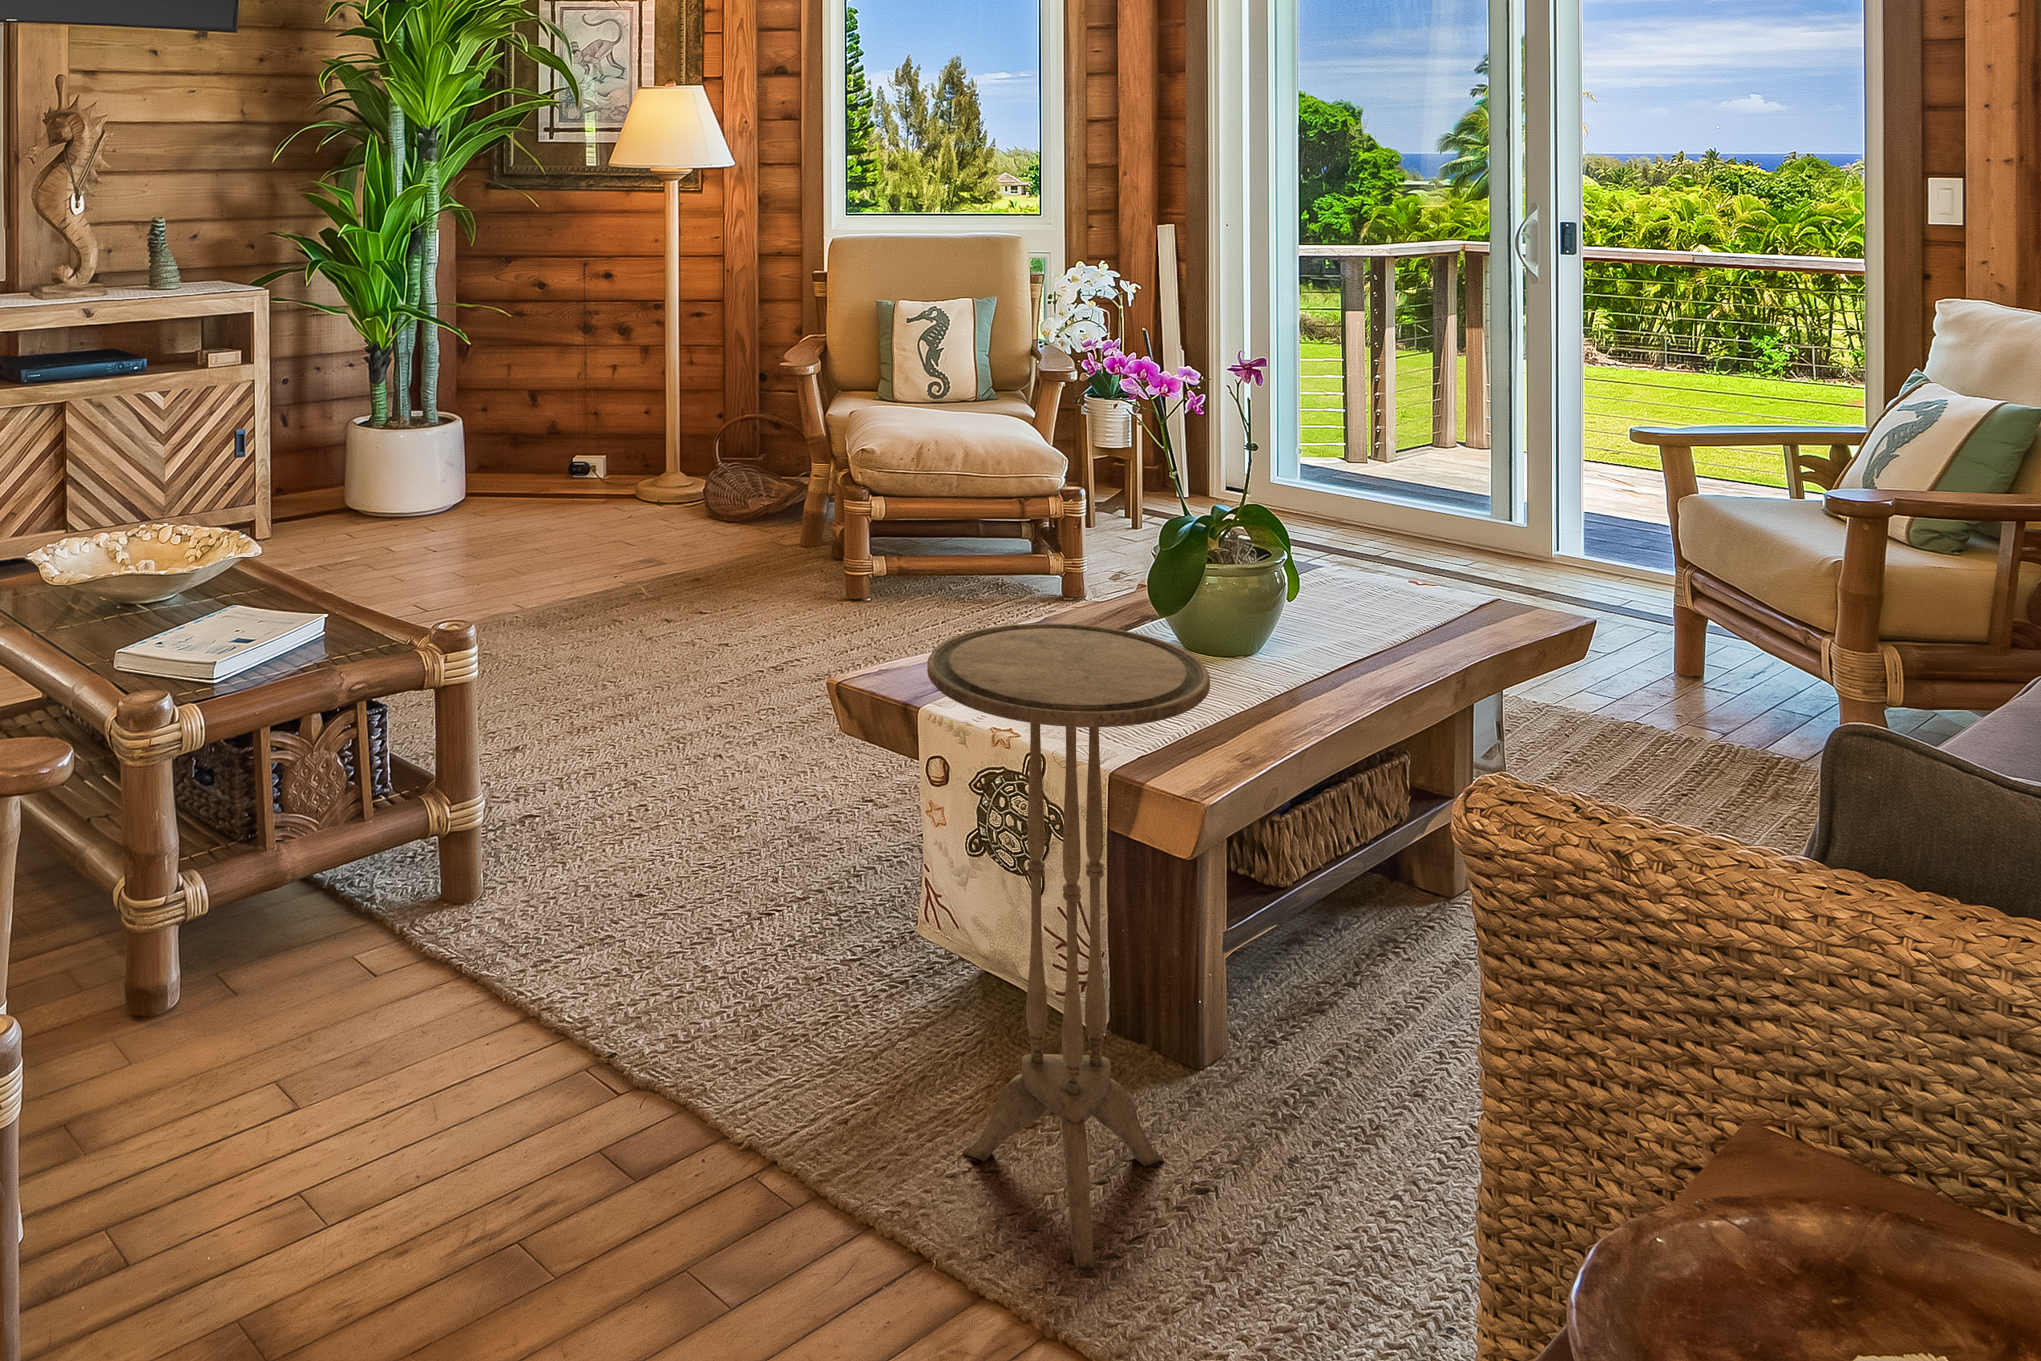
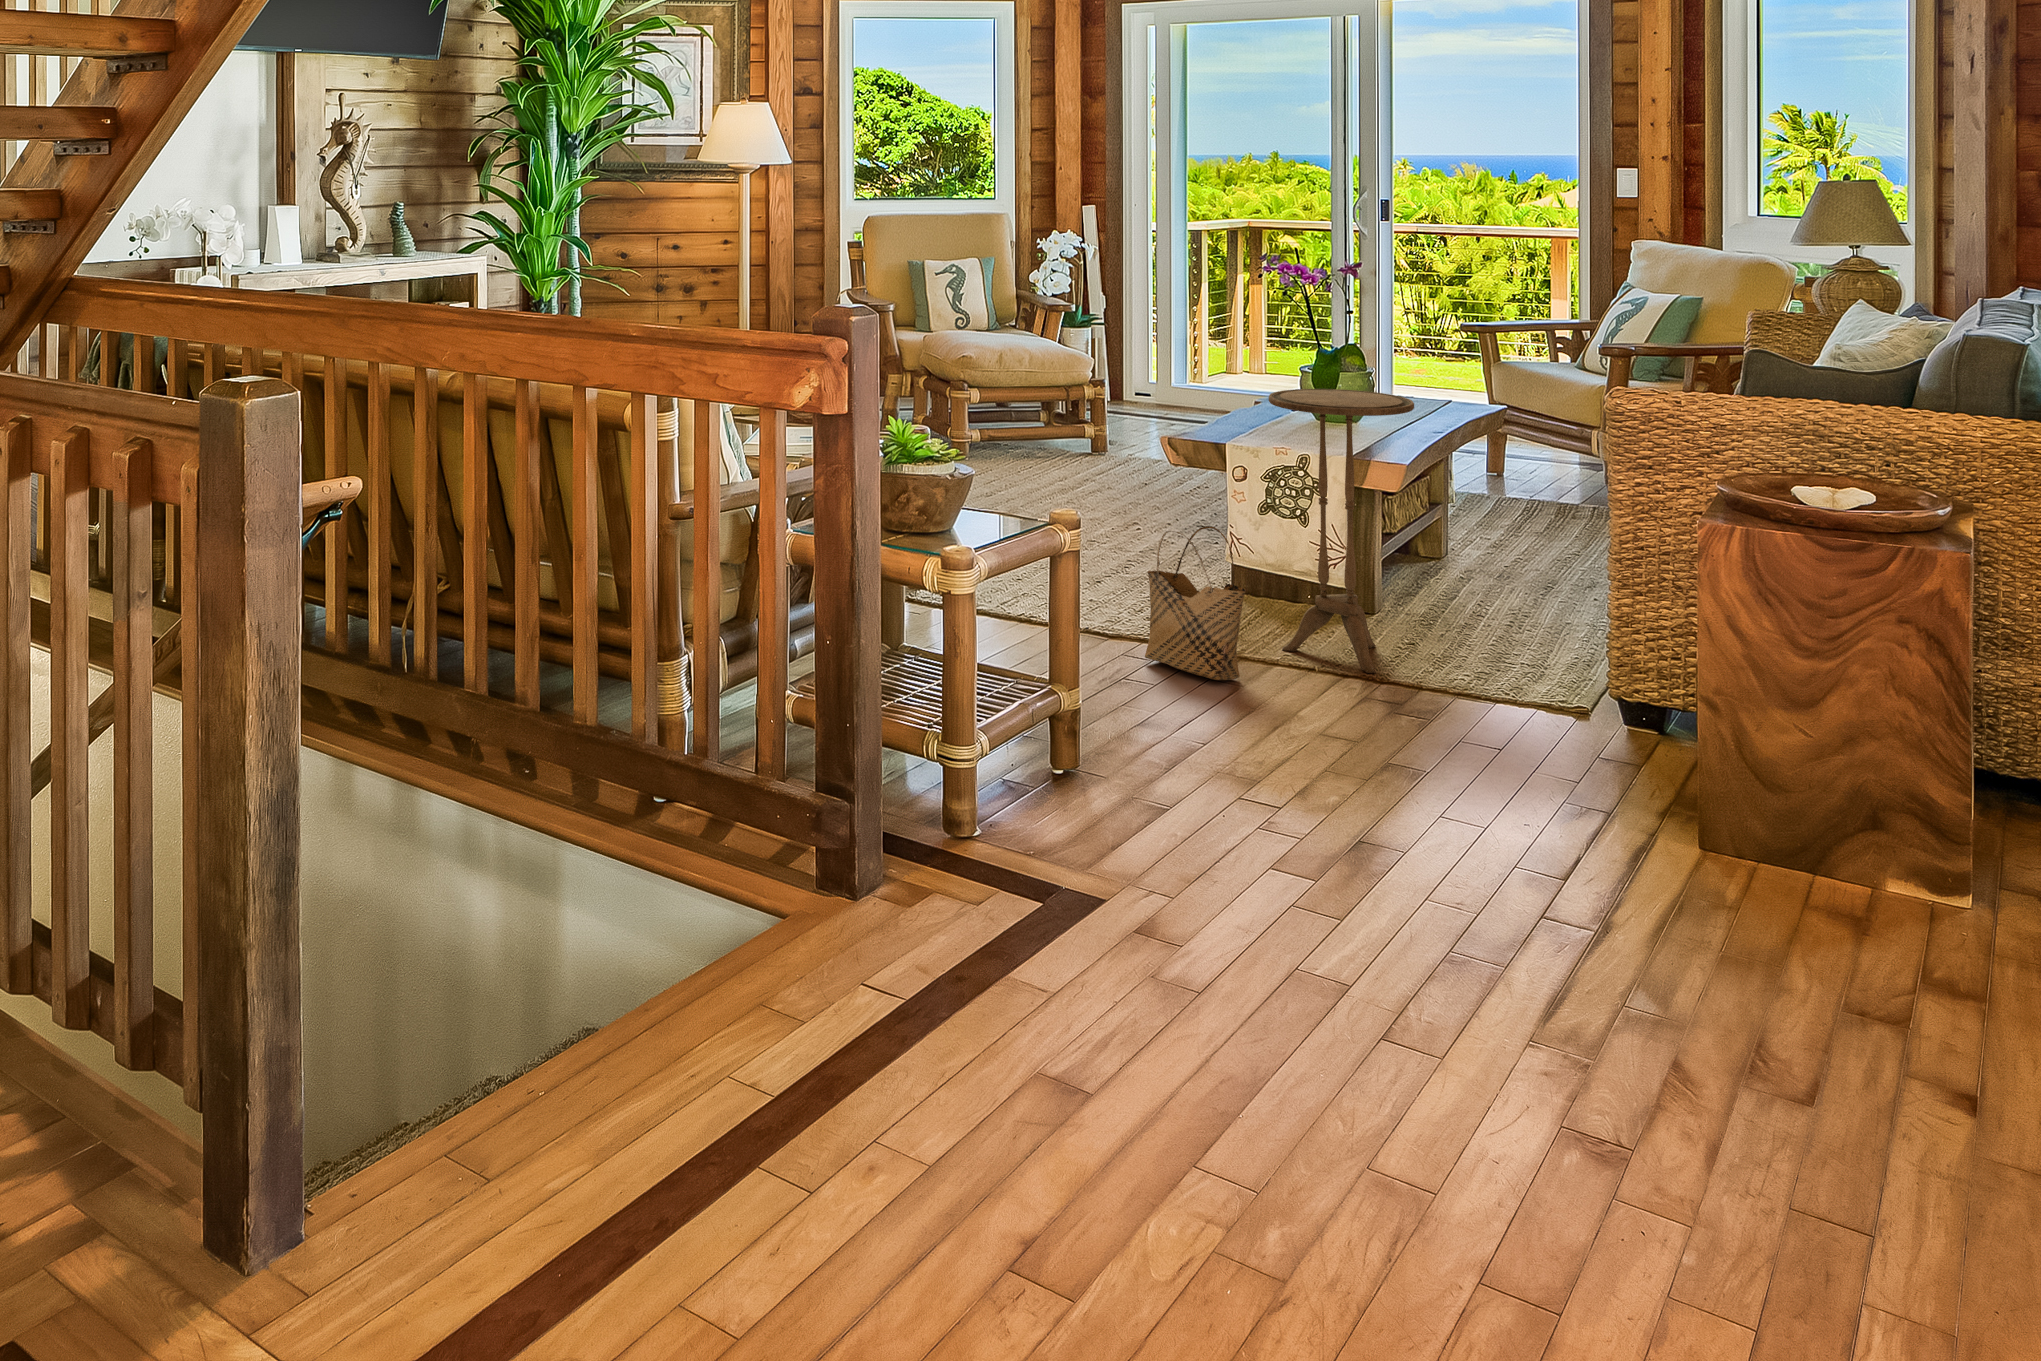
woven basket: none [652,911,800,1266] -> present [1145,526,1246,680]

